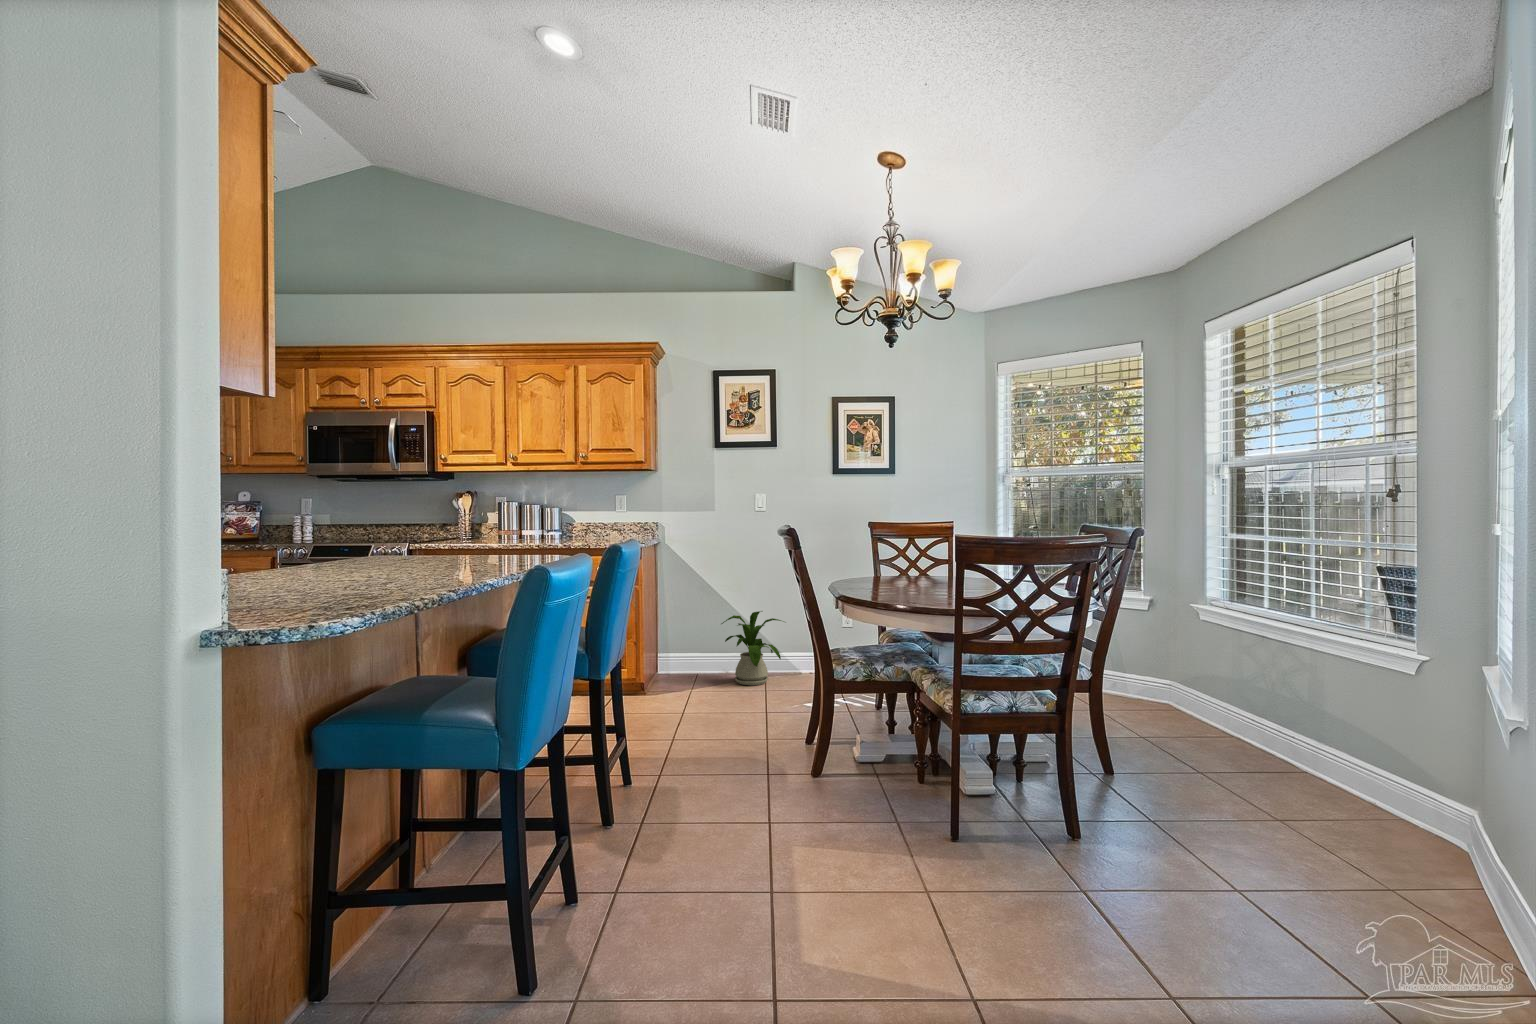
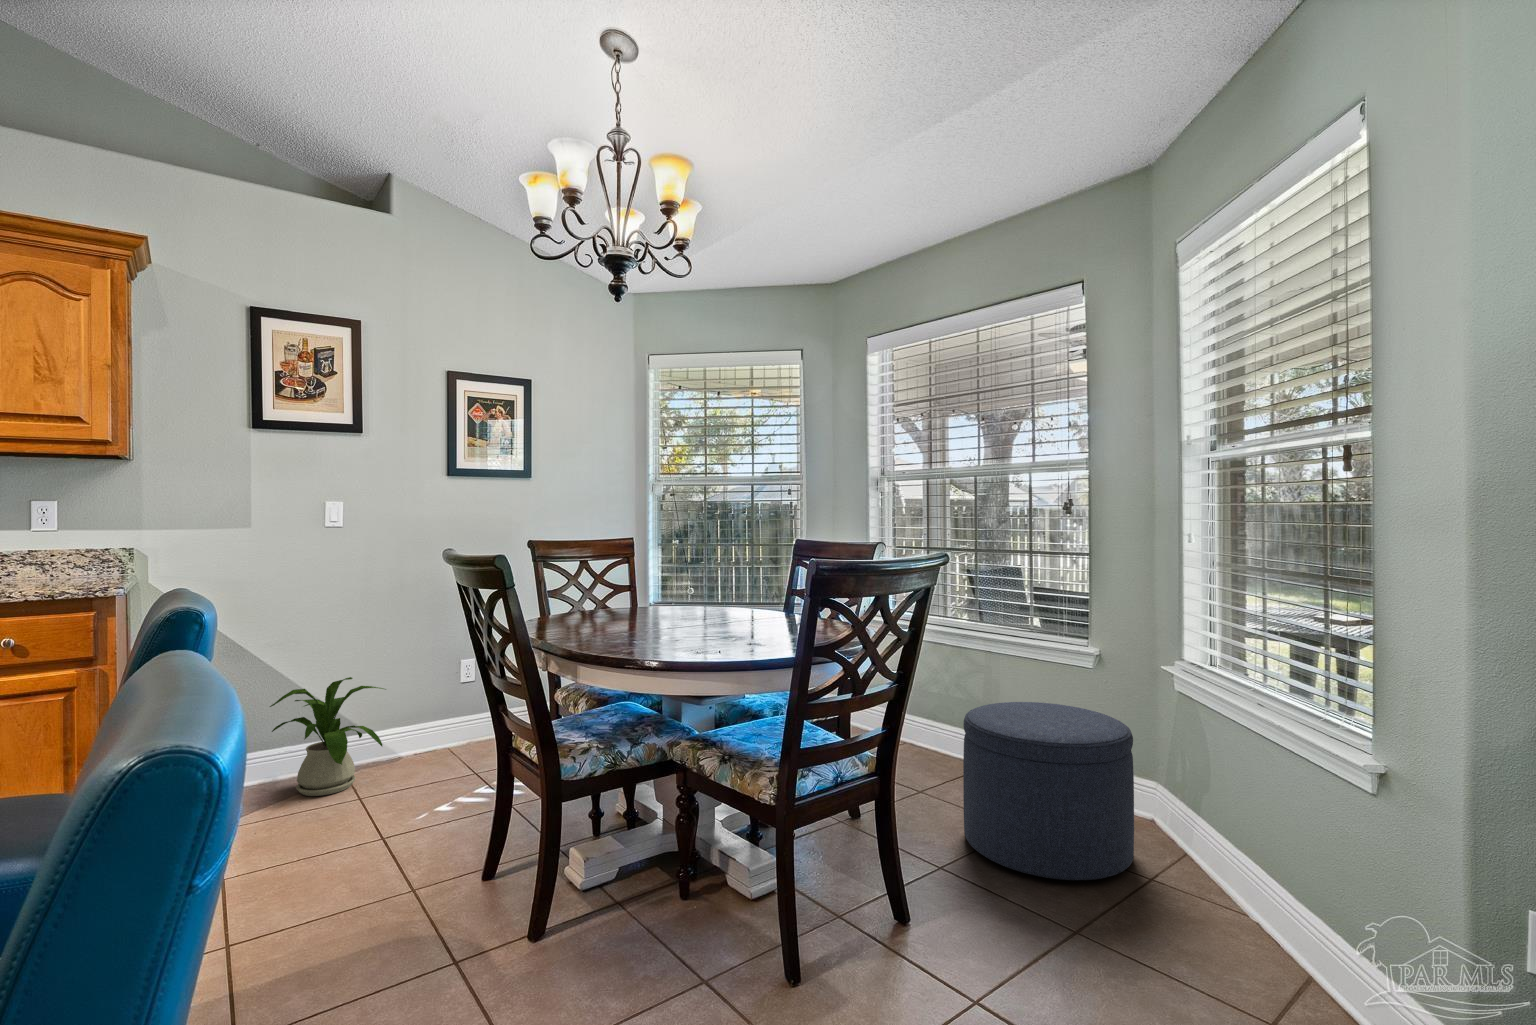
ottoman: none [1197,690,1393,868] -> present [963,702,1134,880]

